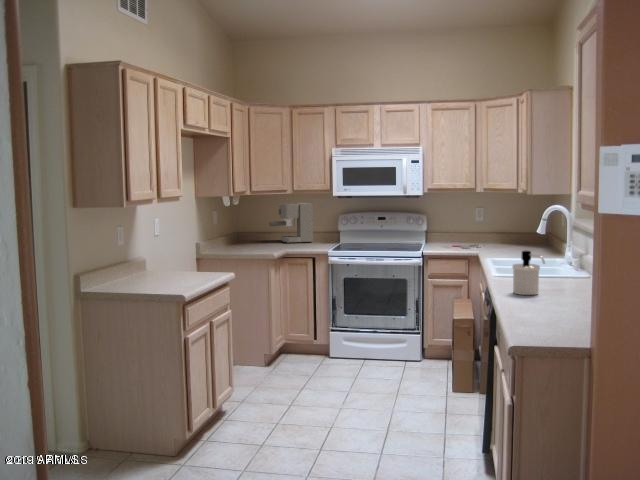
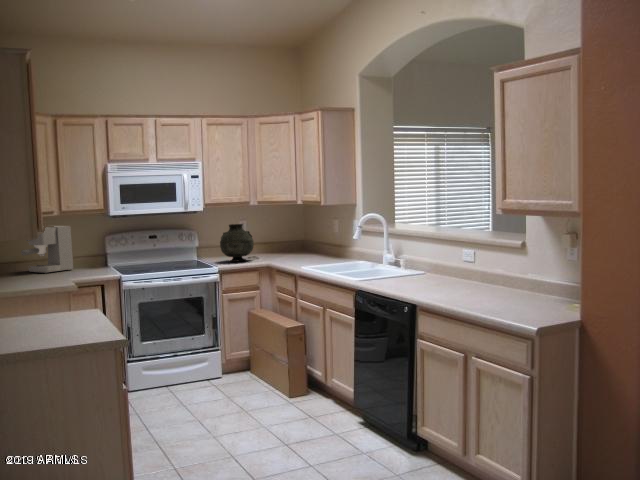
vase: none [437,211,472,249] -> present [220,224,254,262]
soap dispenser: present [512,251,545,295] -> none [383,251,413,287]

